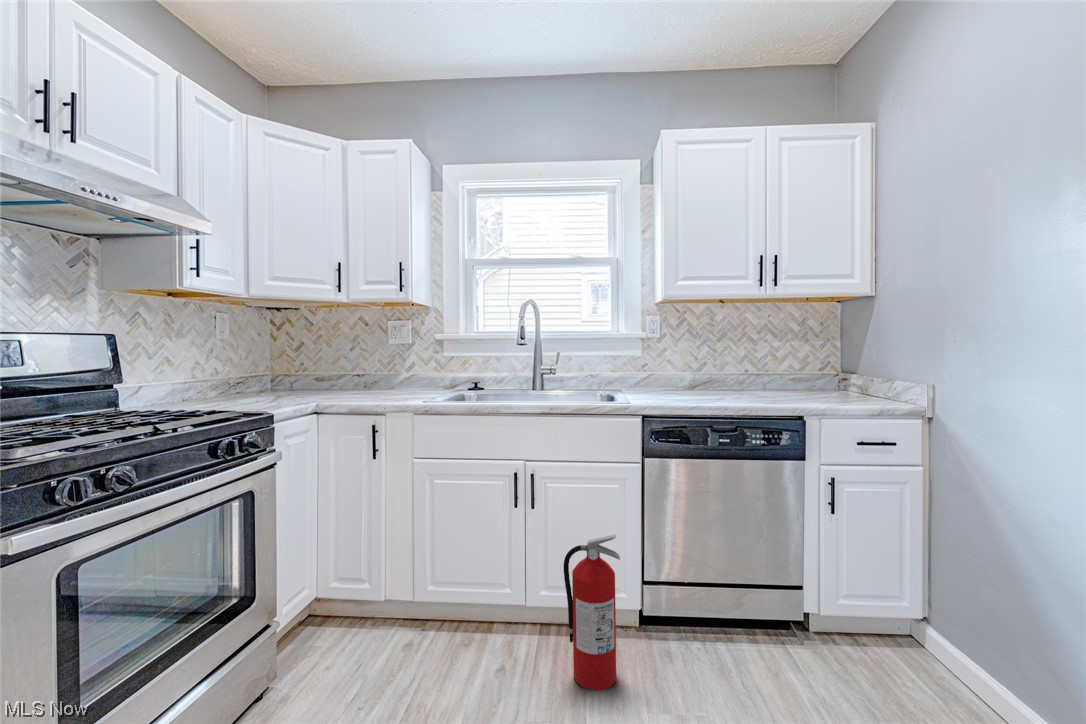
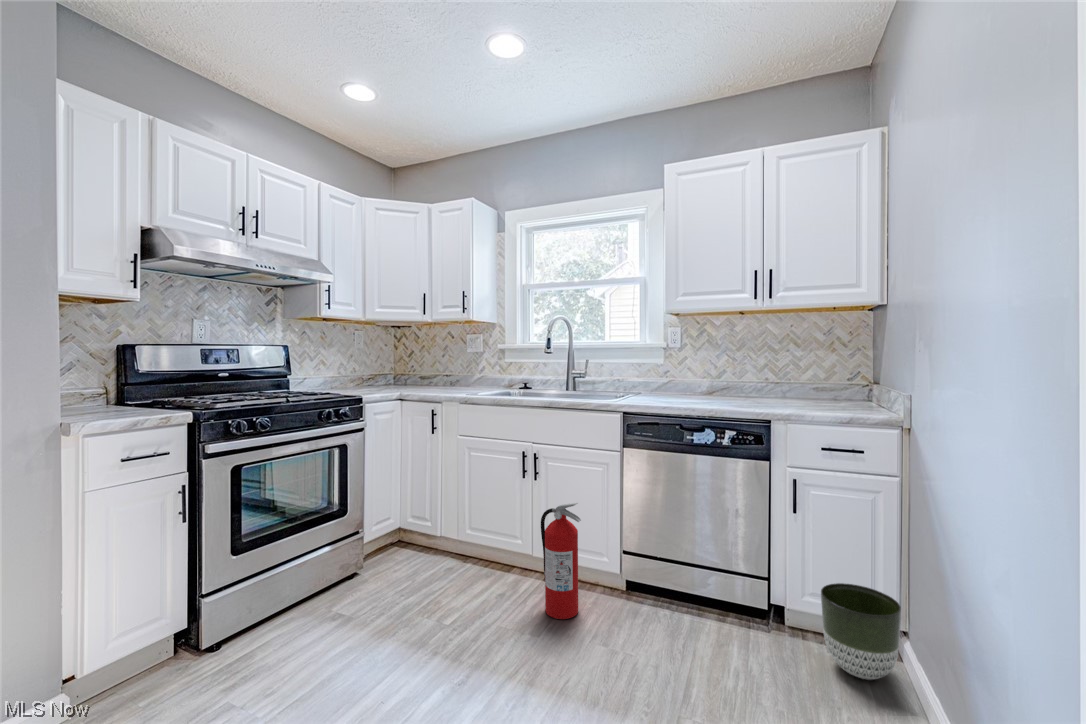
planter: none [886,585,979,689] -> present [821,583,901,680]

